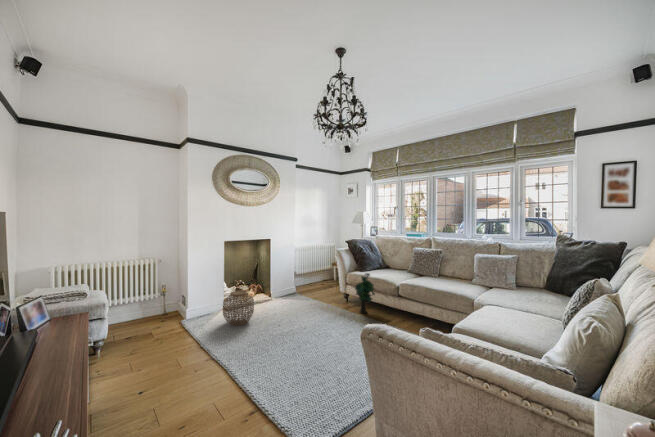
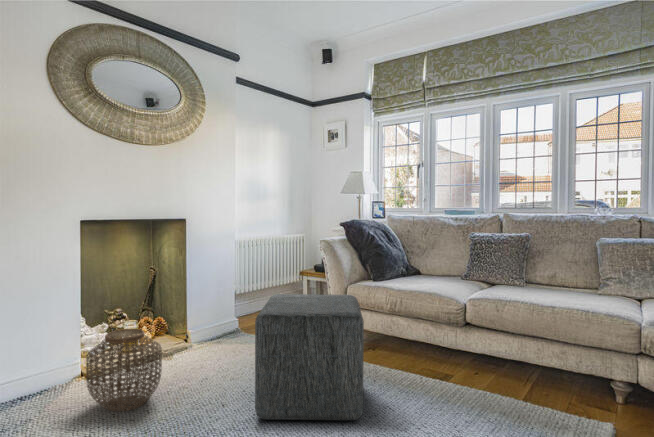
decorative plant: present [354,273,375,314] -> none [365,282,414,363]
ottoman: none [290,278,343,337] -> present [255,294,364,420]

